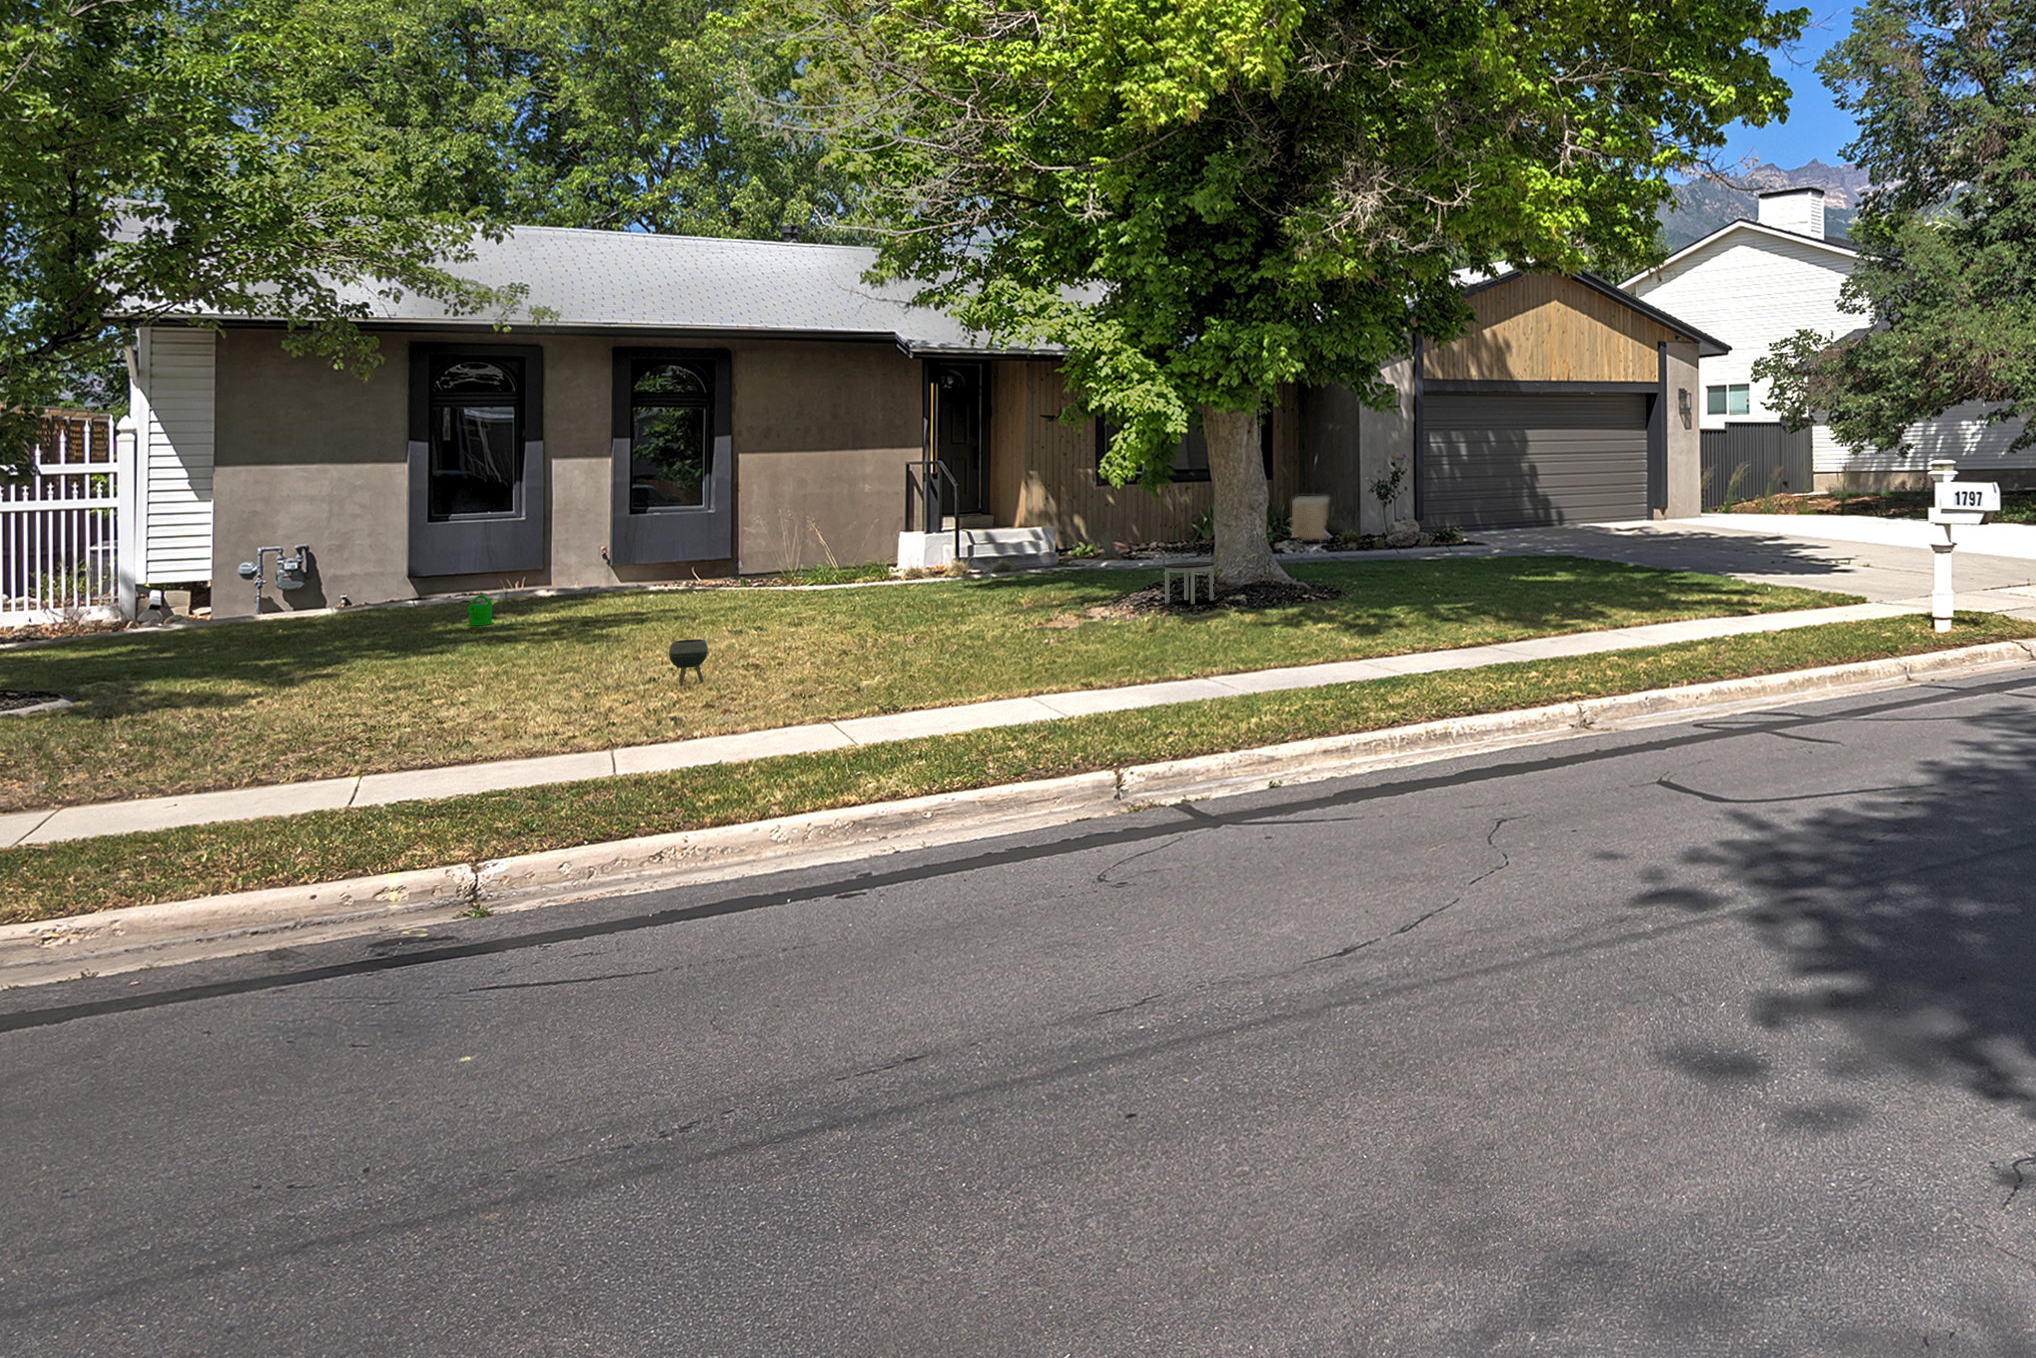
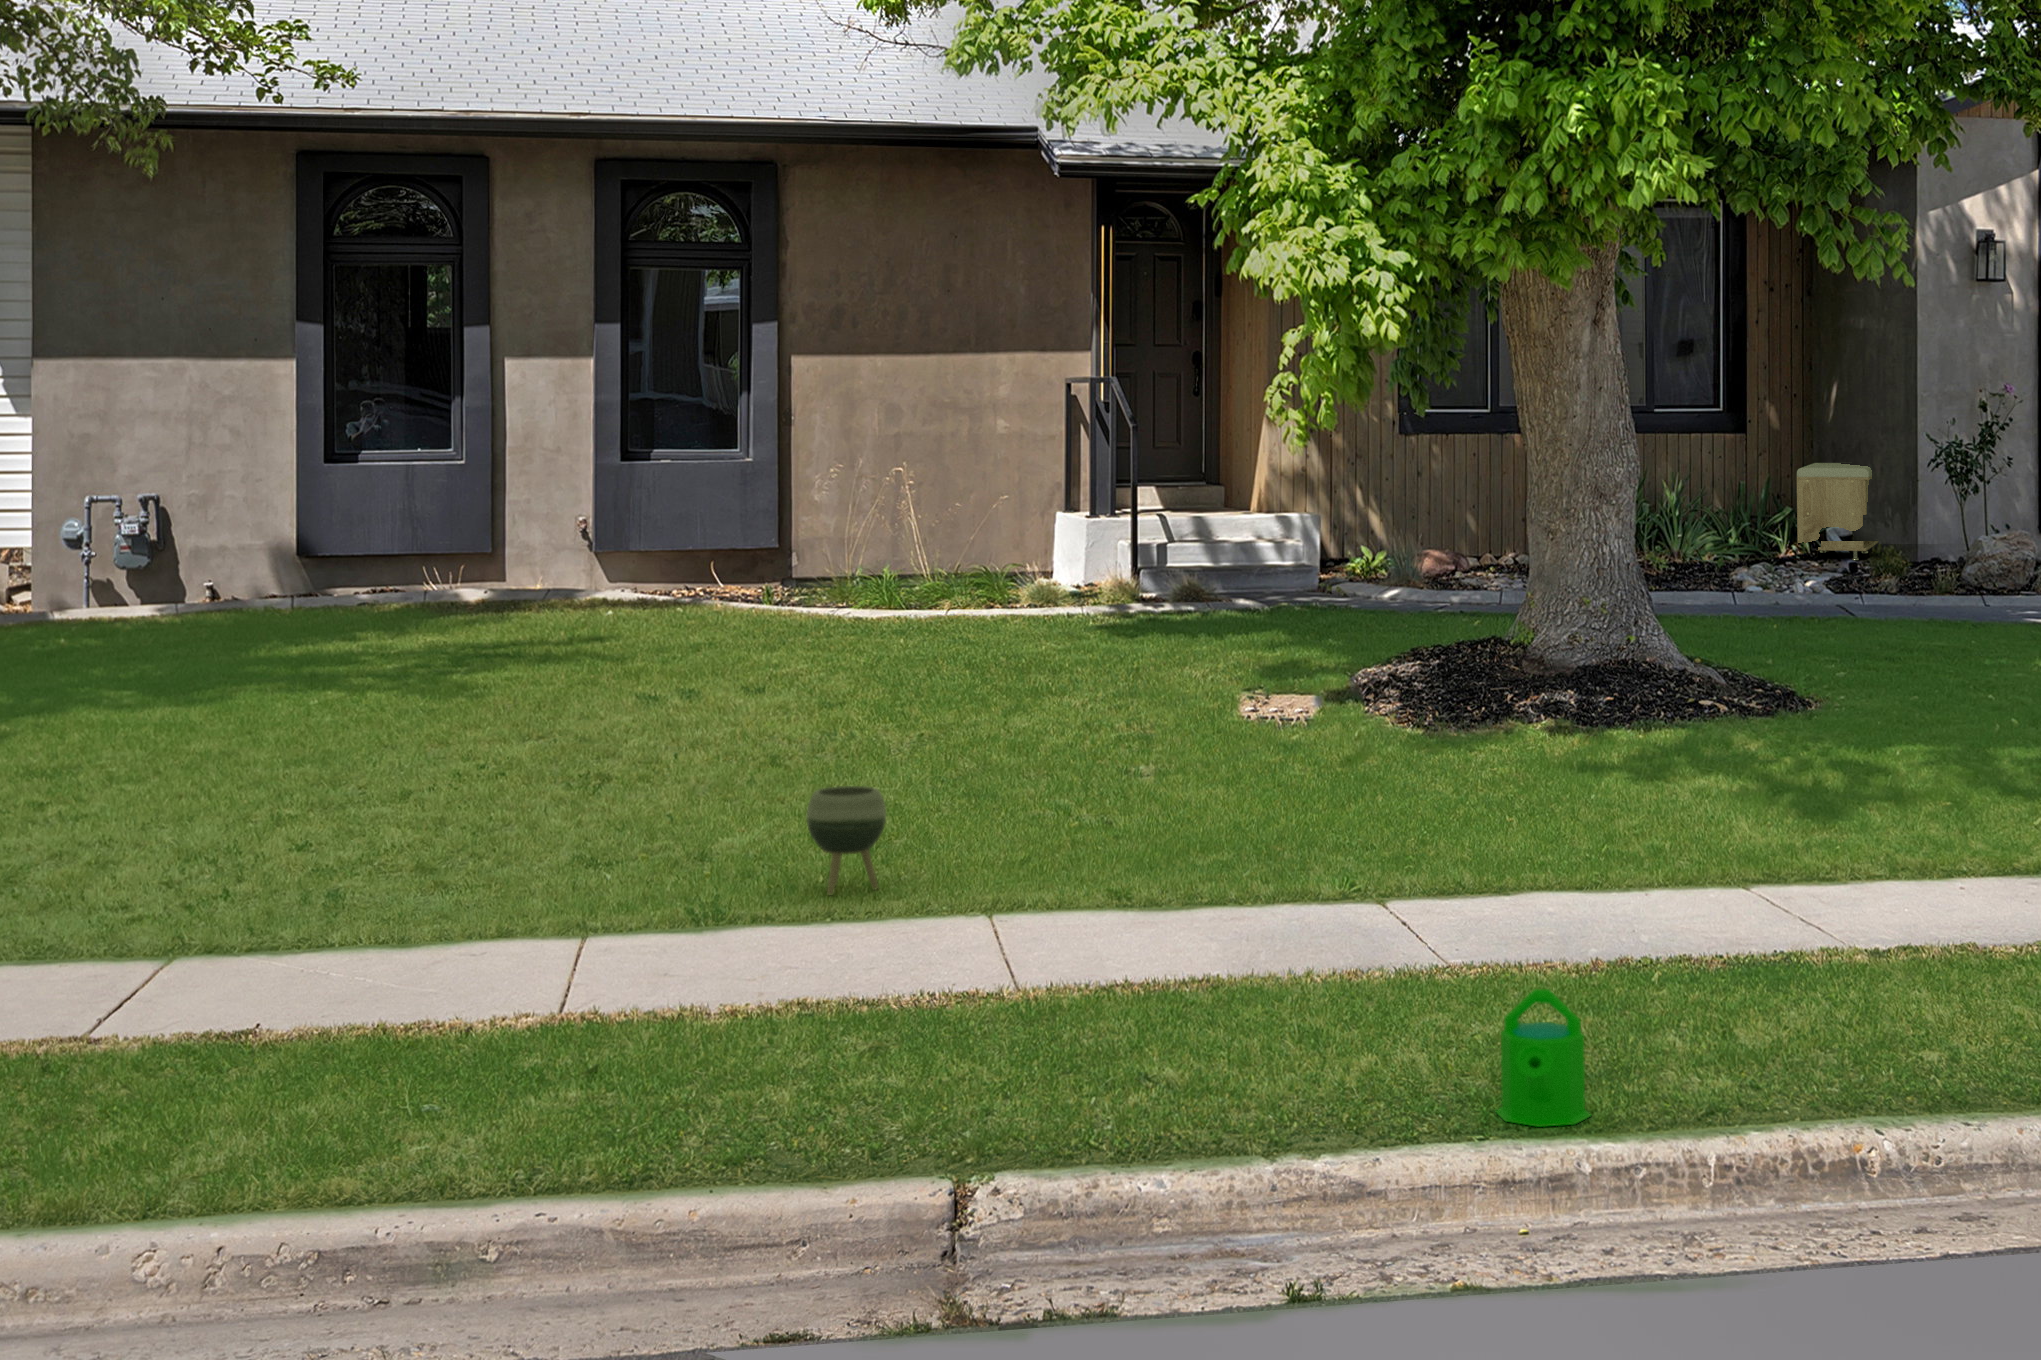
round table: present [1164,562,1215,604] -> none [1416,595,1522,687]
watering can: present [467,595,493,626] -> present [1496,989,1591,1127]
planter: present [669,639,708,686] -> present [807,786,886,895]

